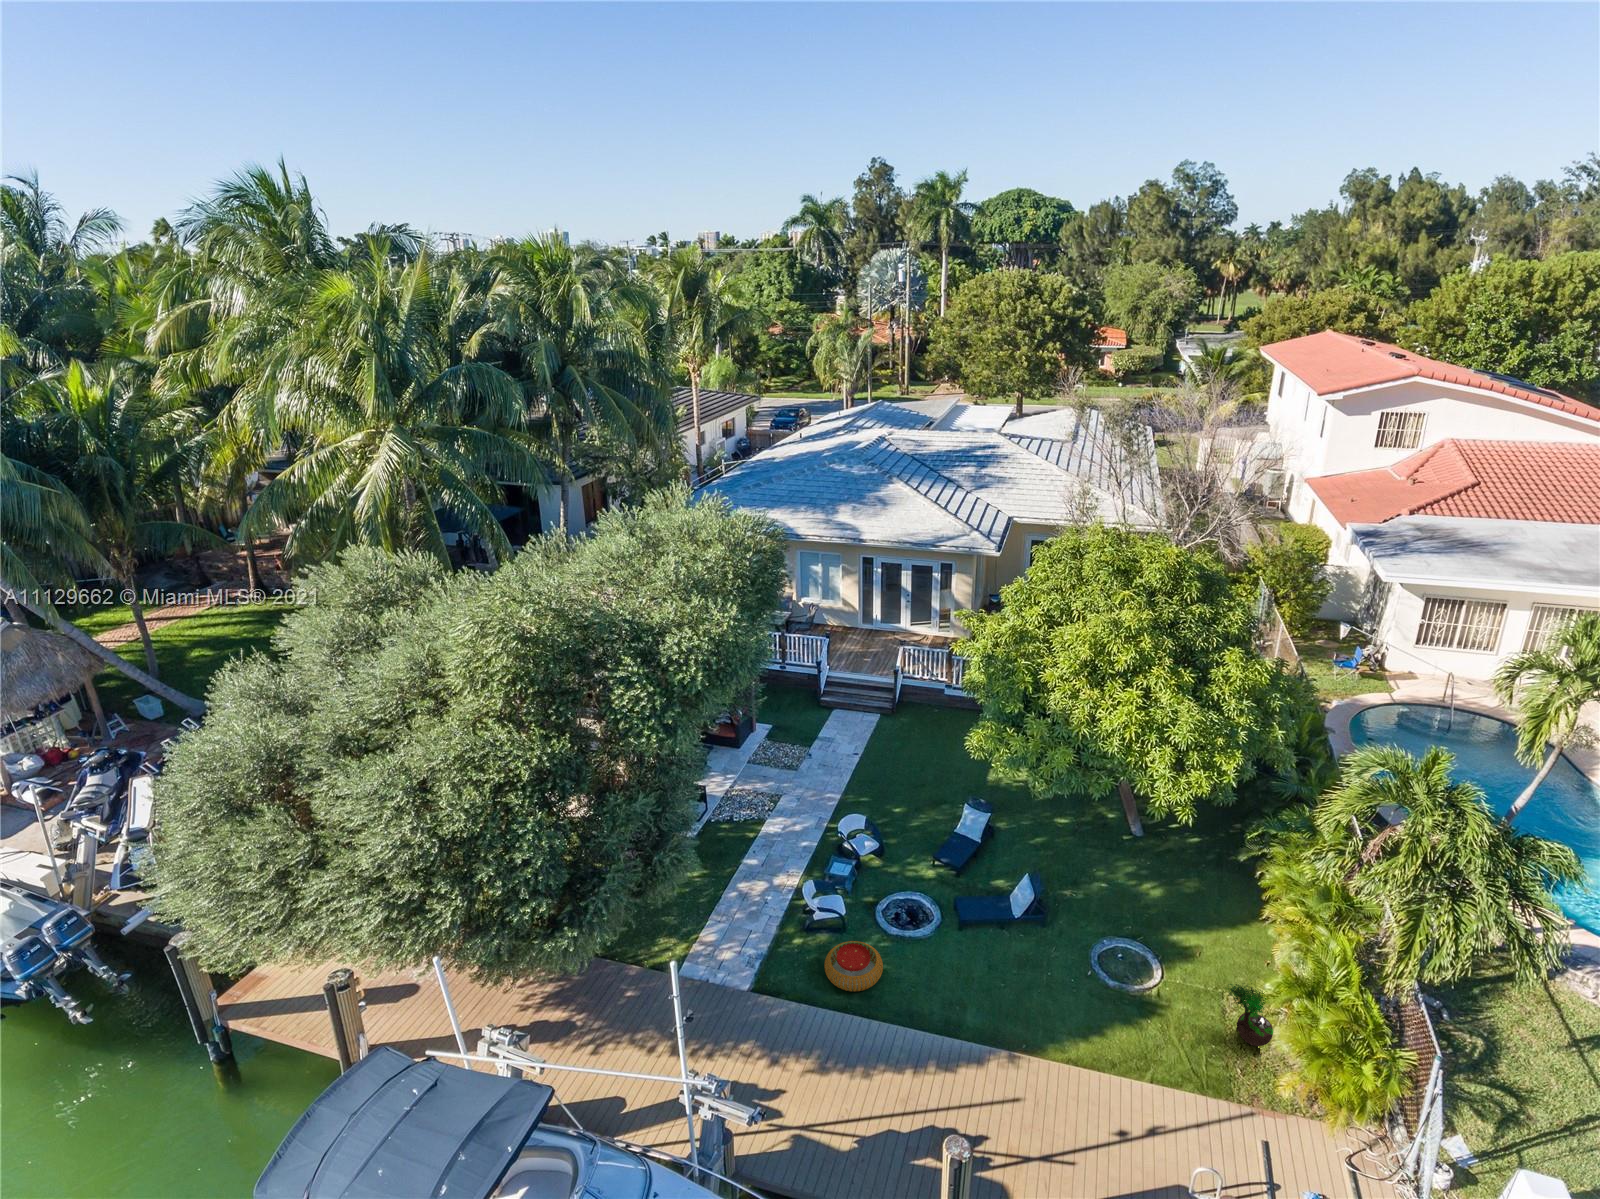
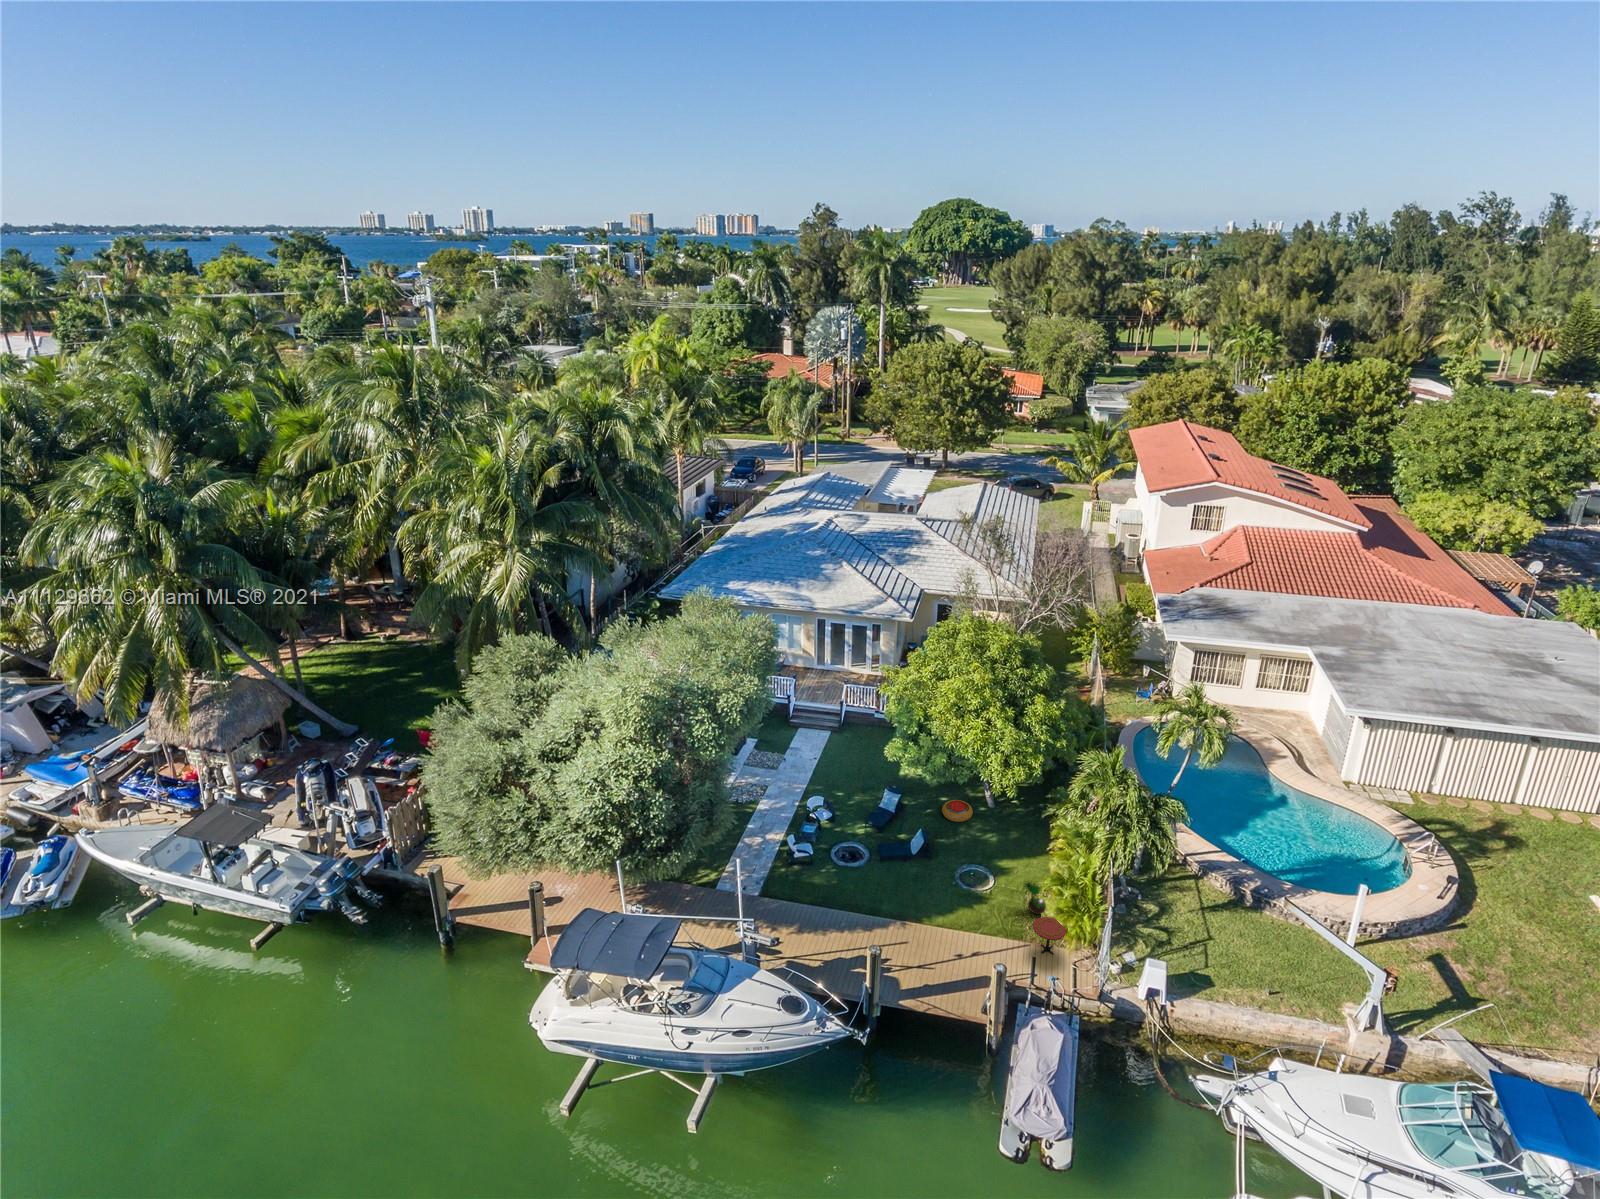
pouf: present [824,941,883,991] -> present [942,800,973,822]
side table: none [1263,1063,1337,1142] -> present [1033,917,1067,955]

